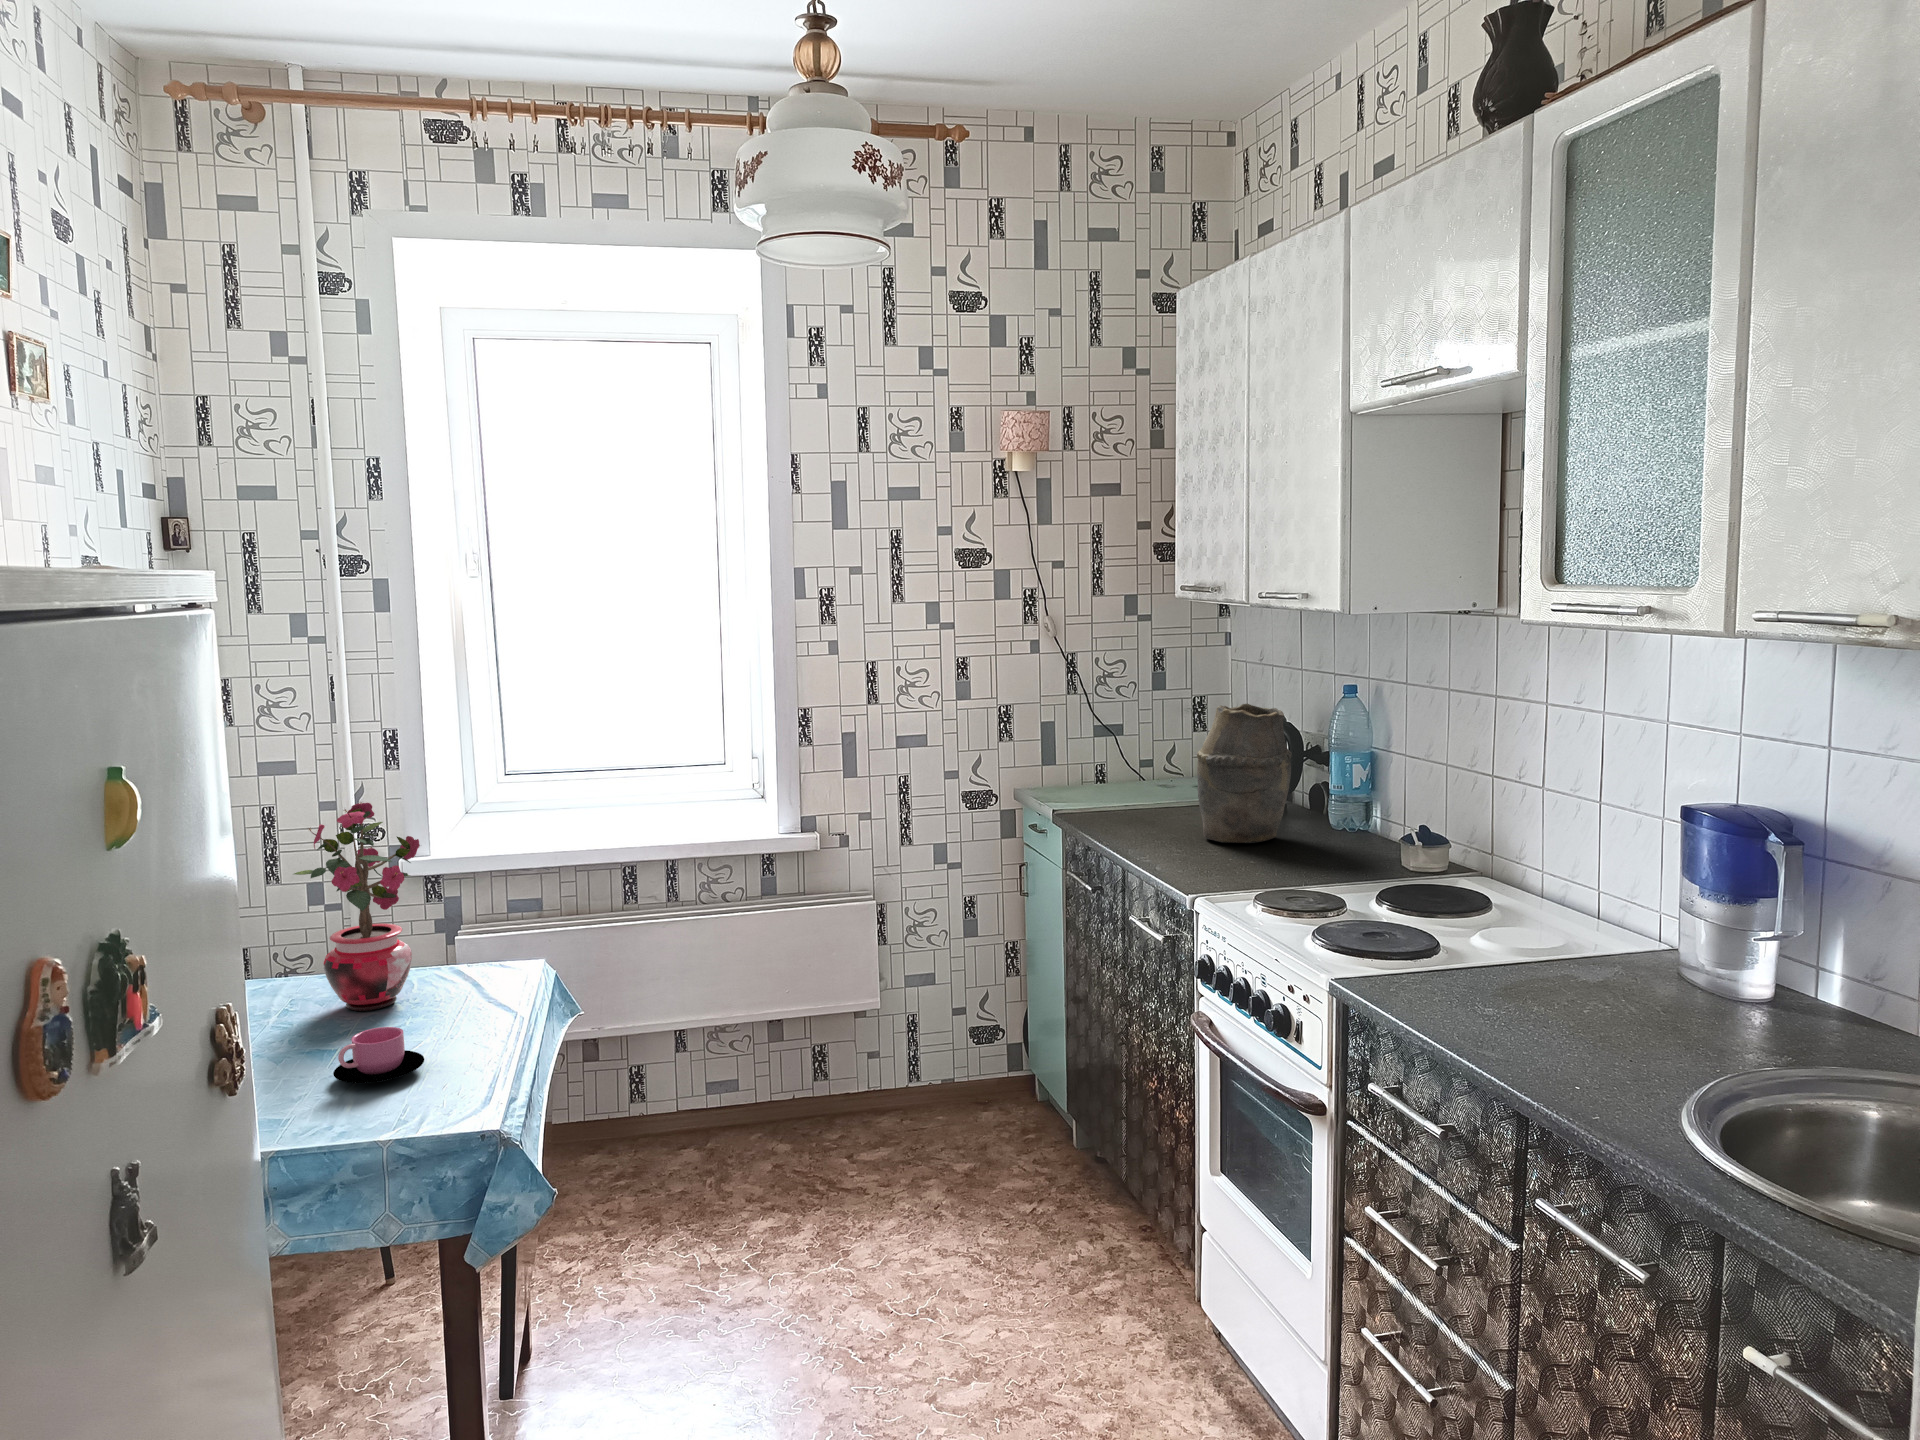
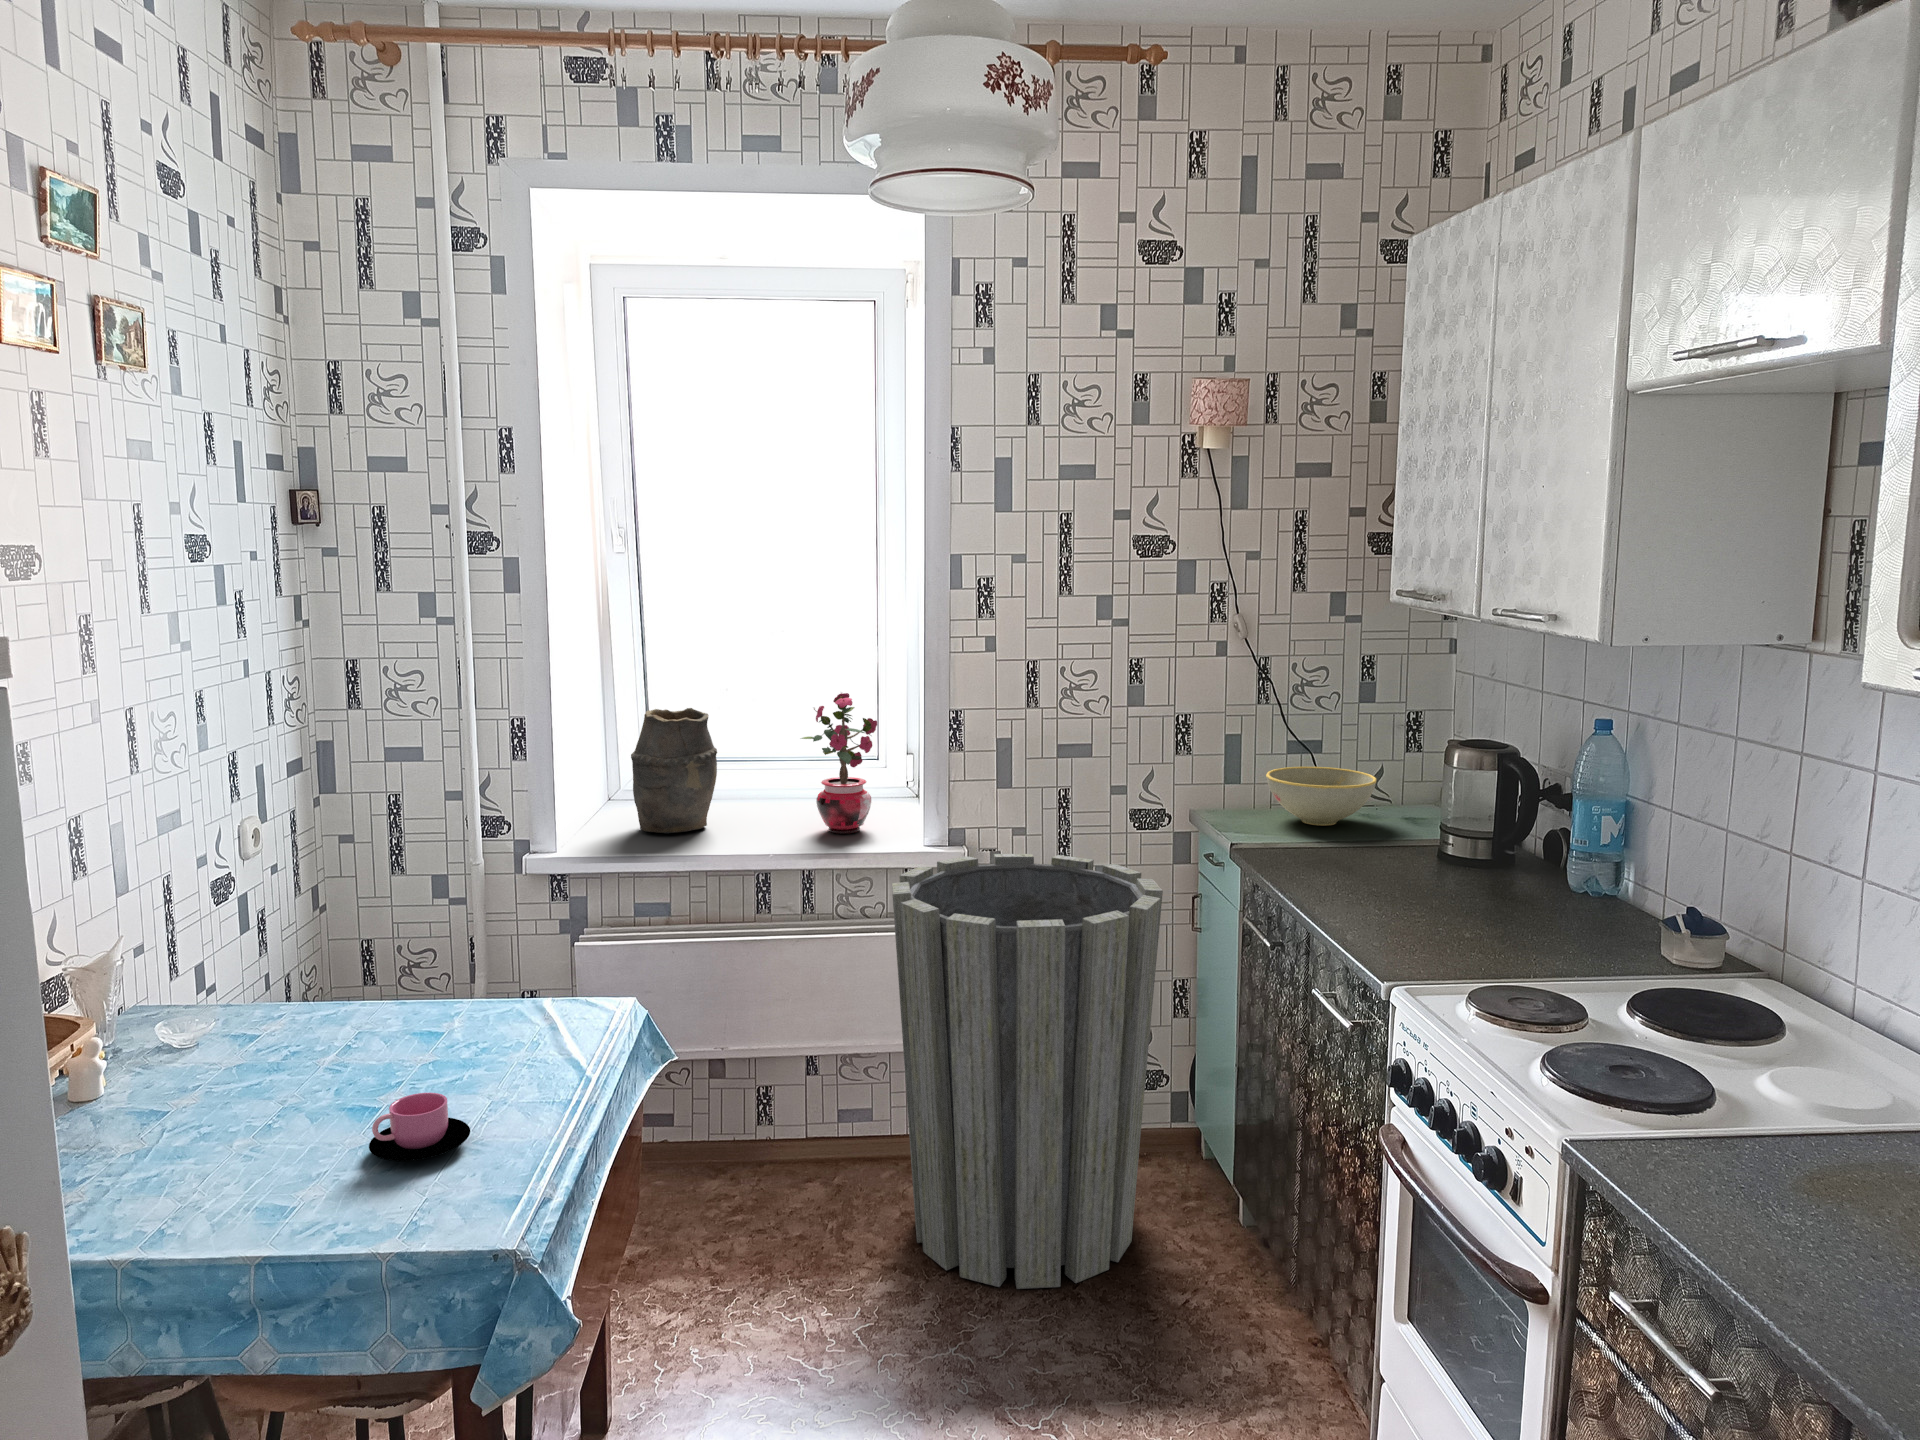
vase: present [1197,704,1292,843] -> present [631,708,717,833]
bowl: none [1078,746,1170,794] -> present [1266,767,1377,826]
potted plant: present [294,802,420,1011] -> present [802,693,877,834]
trash can: none [757,833,997,1213] -> present [892,854,1163,1289]

